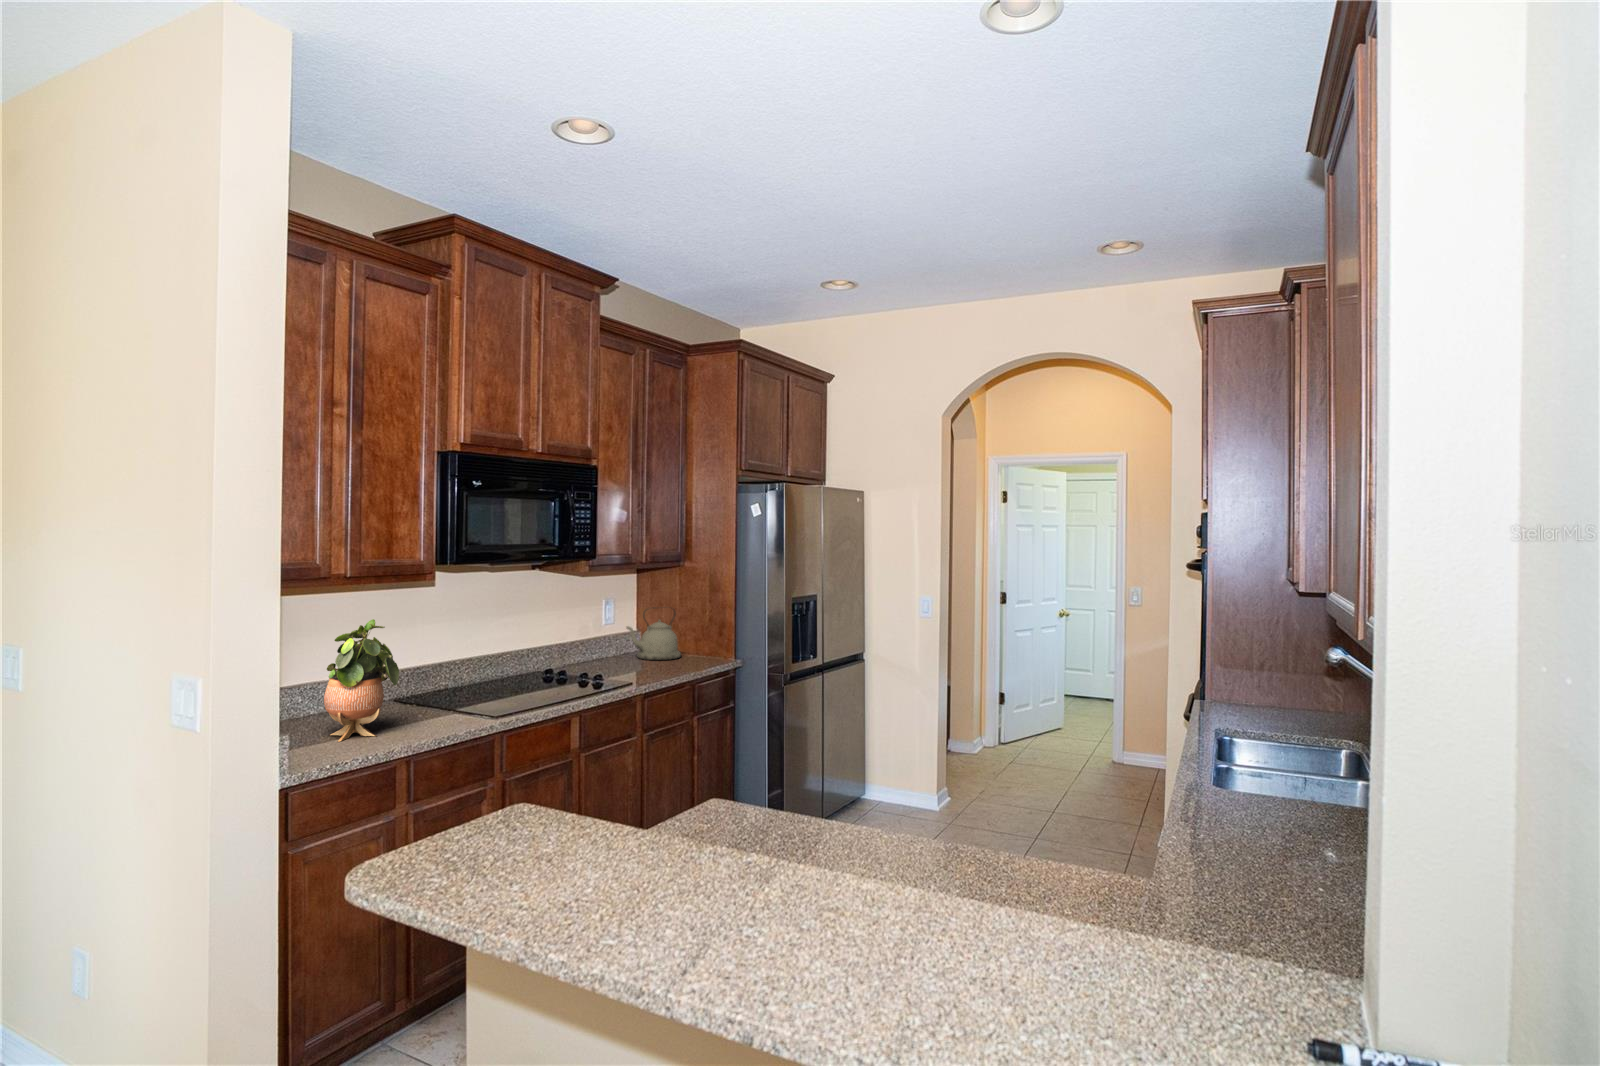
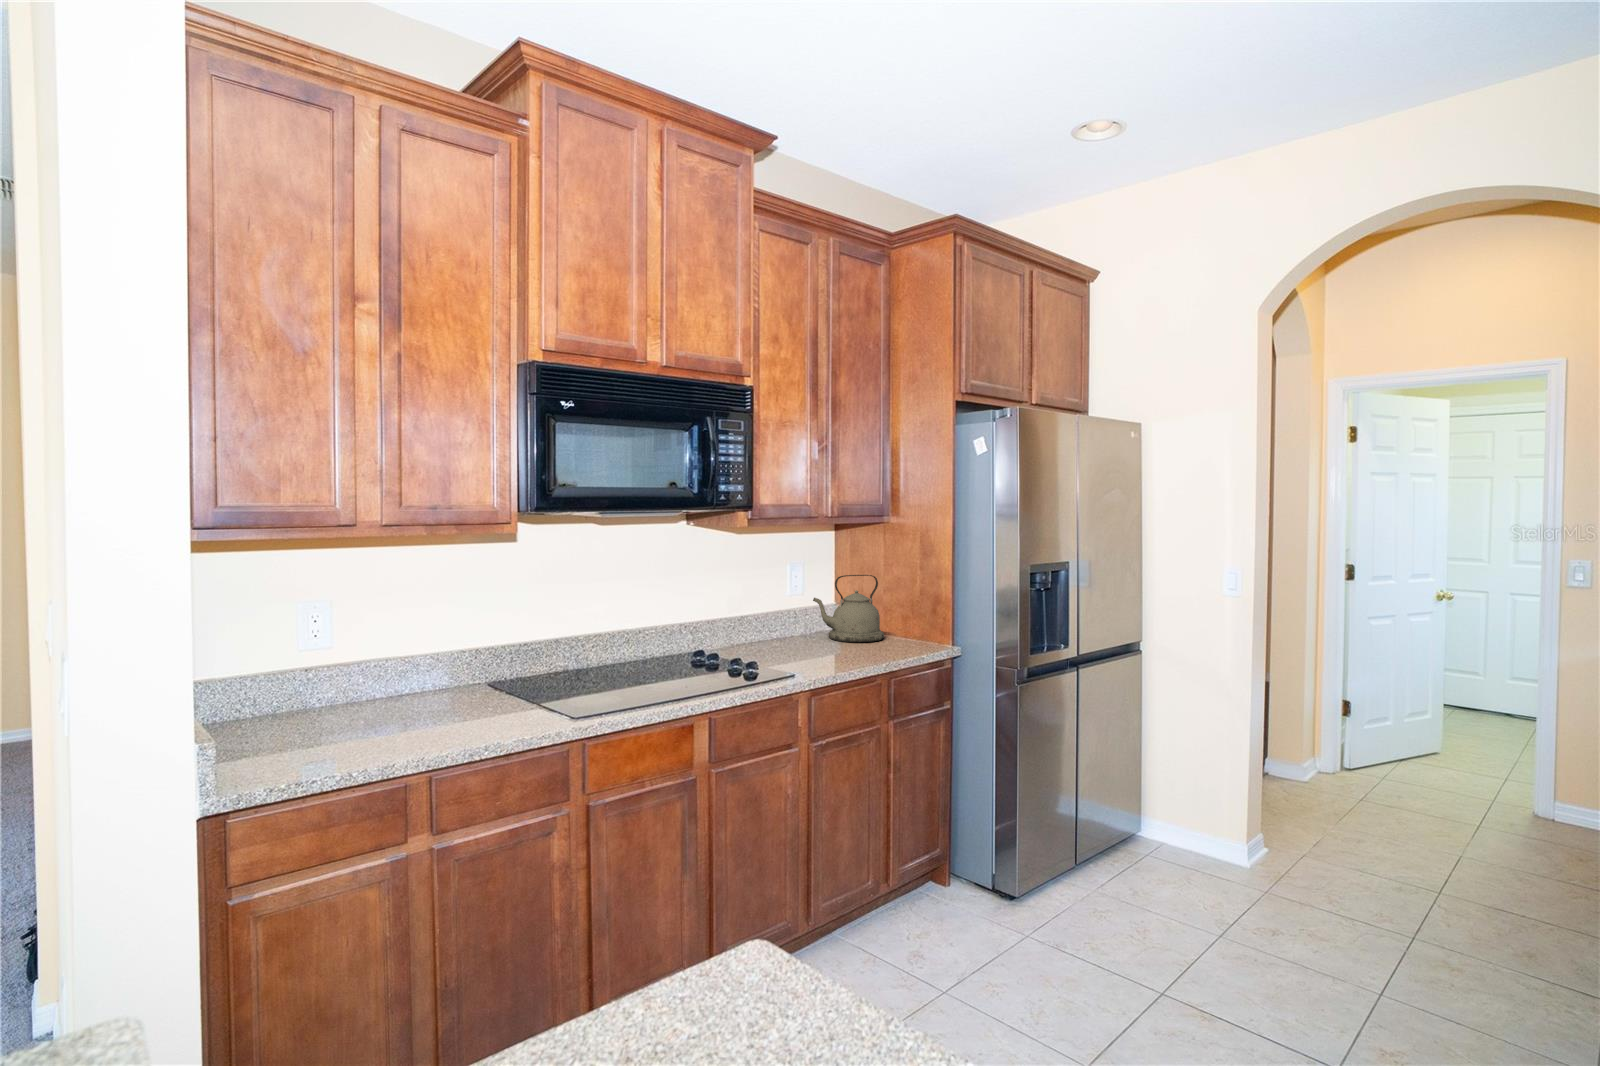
potted plant: present [324,619,399,742] -> none [338,581,434,746]

